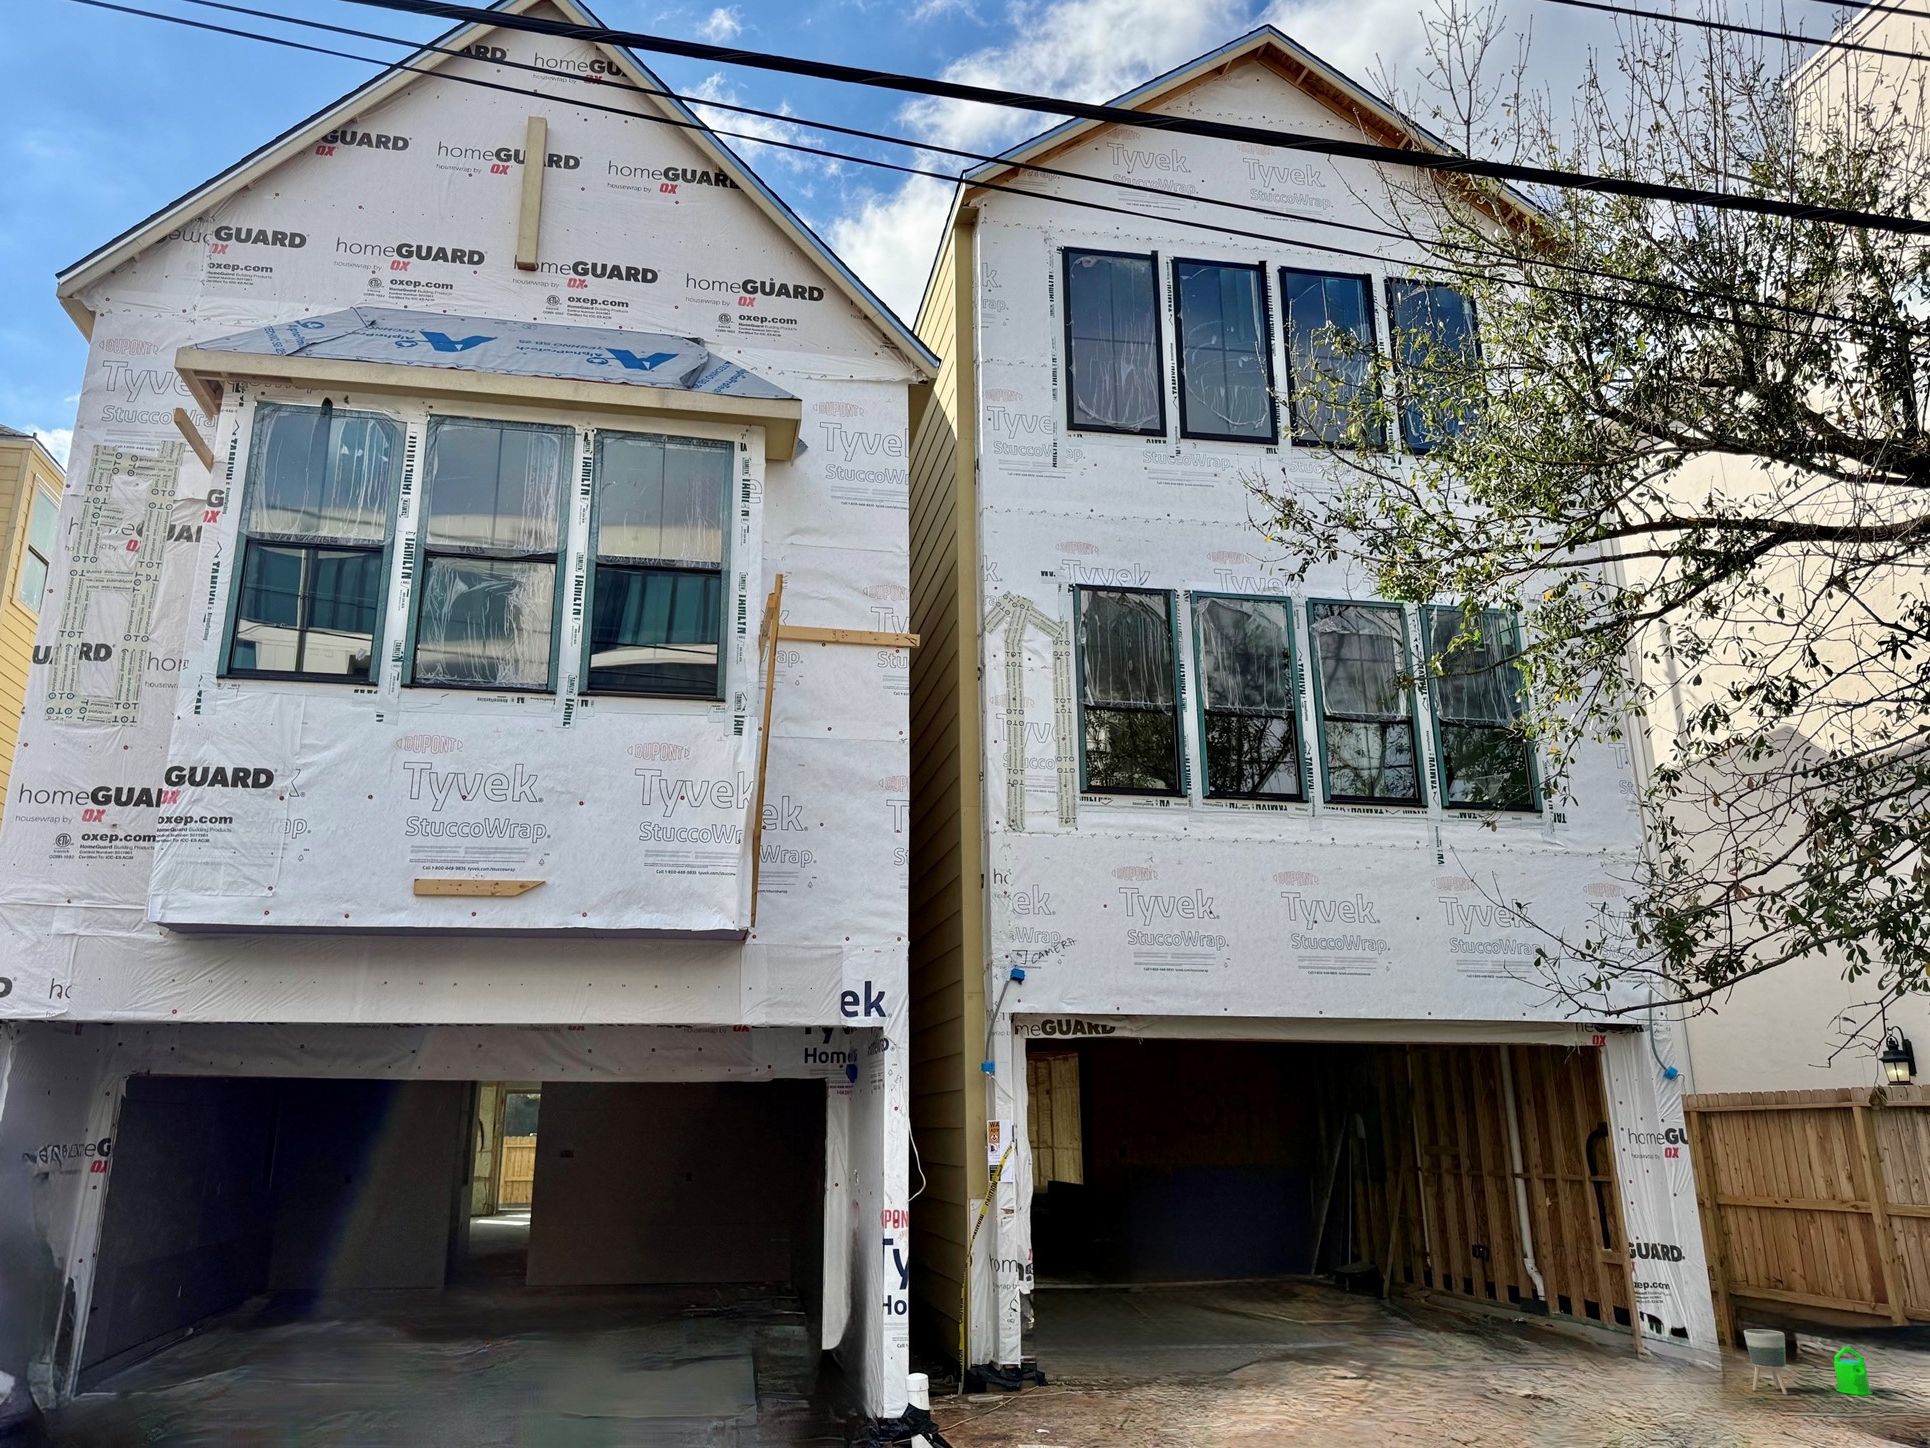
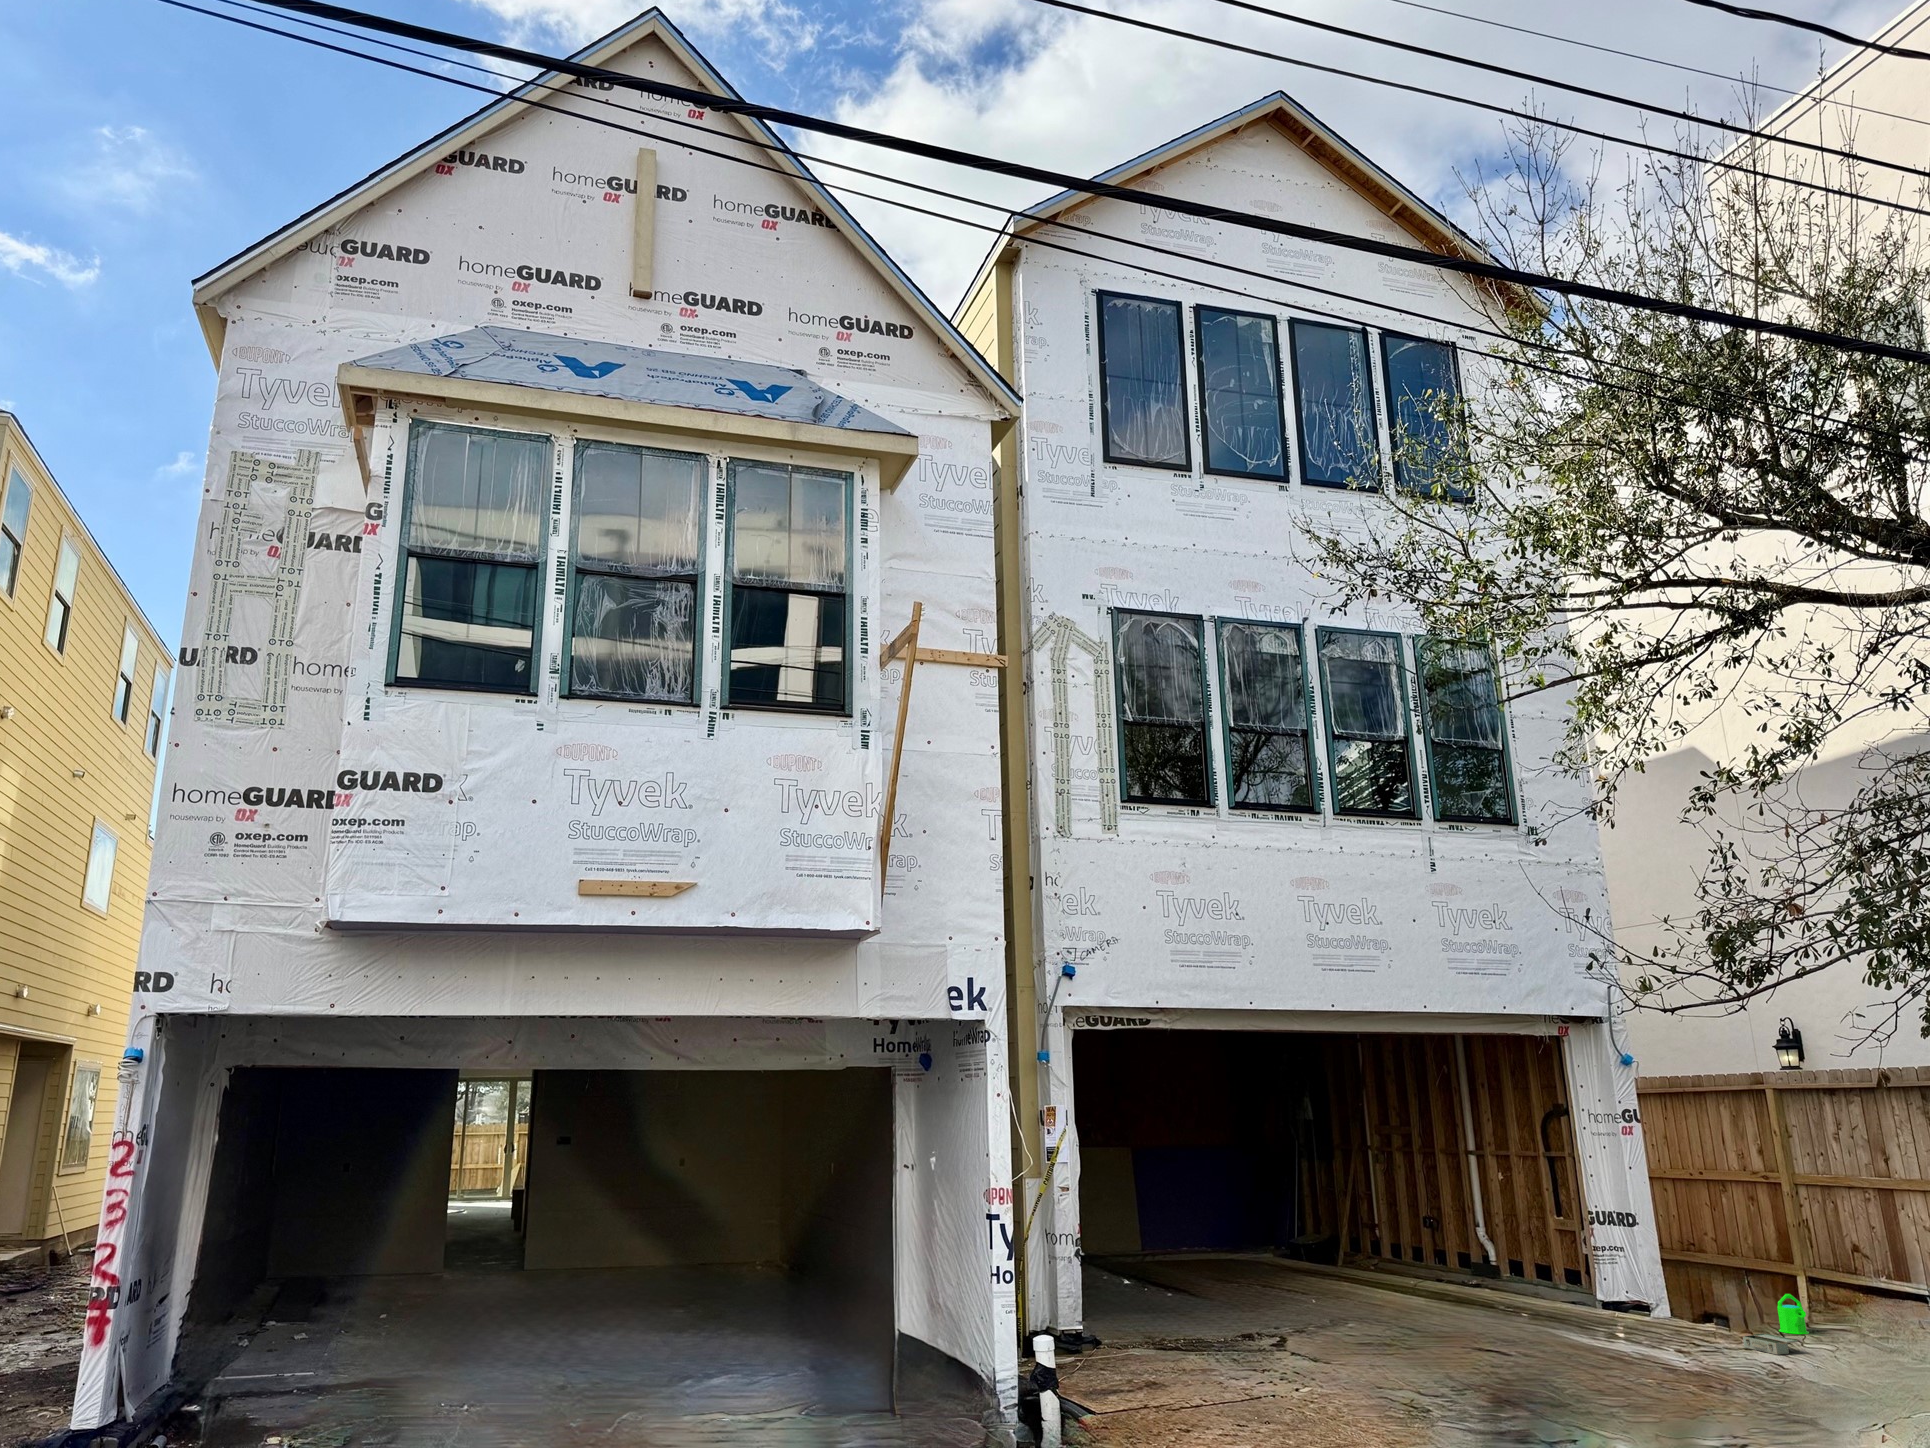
planter: present [1744,1329,1787,1395] -> none [1704,1281,1743,1336]
toolbox: none [1777,1393,1842,1418] -> present [1743,1334,1798,1355]

